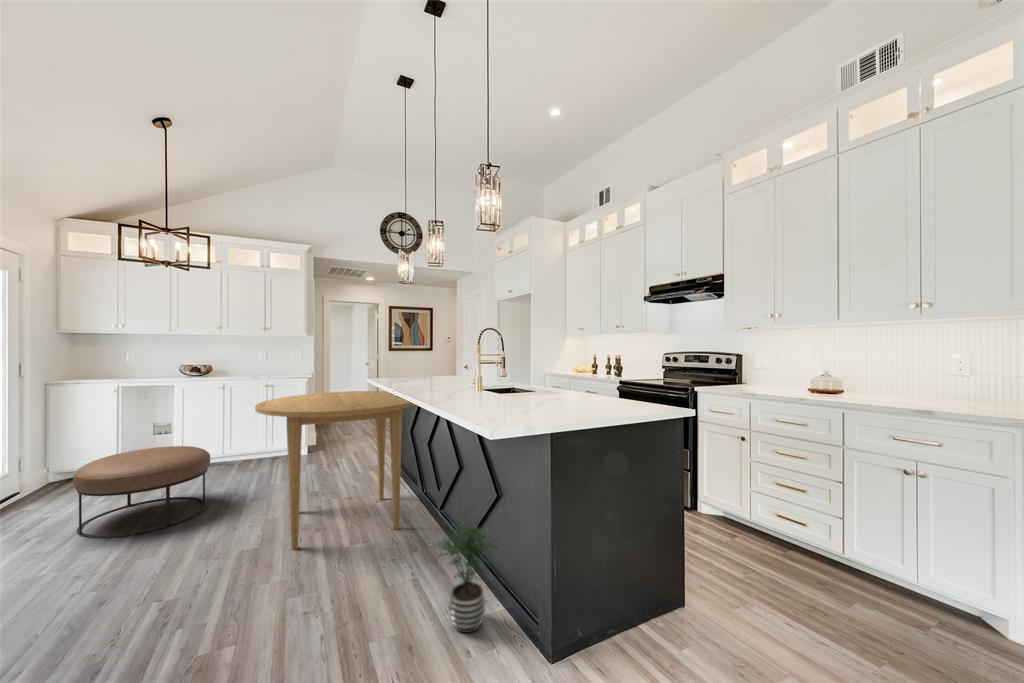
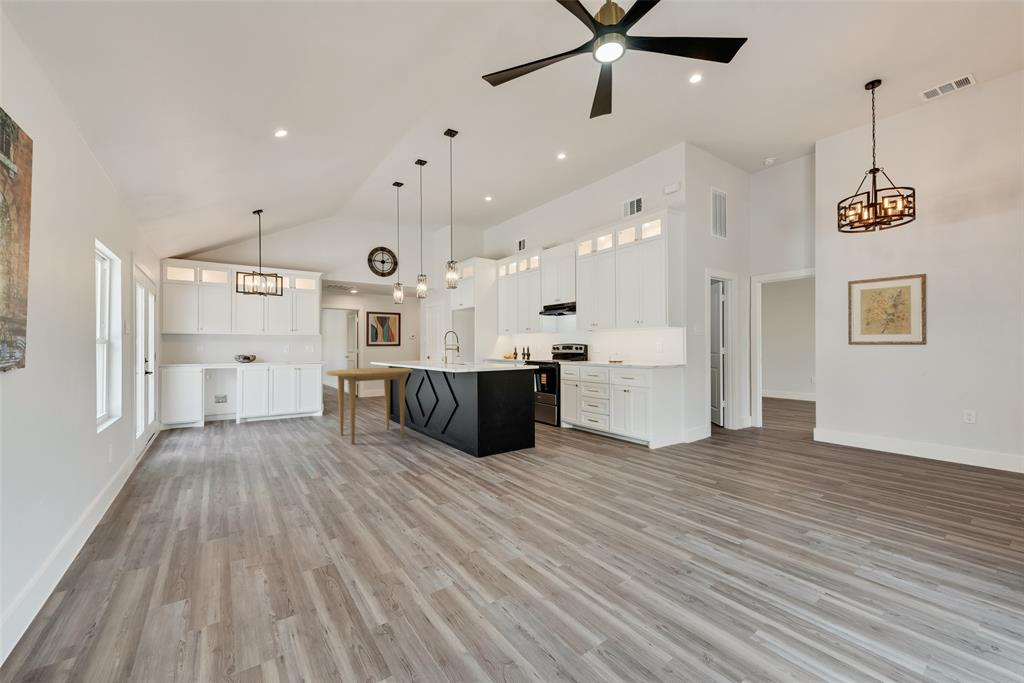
ottoman: present [73,446,210,538] -> none [219,402,287,445]
potted plant: present [434,522,497,633] -> none [431,415,461,457]

